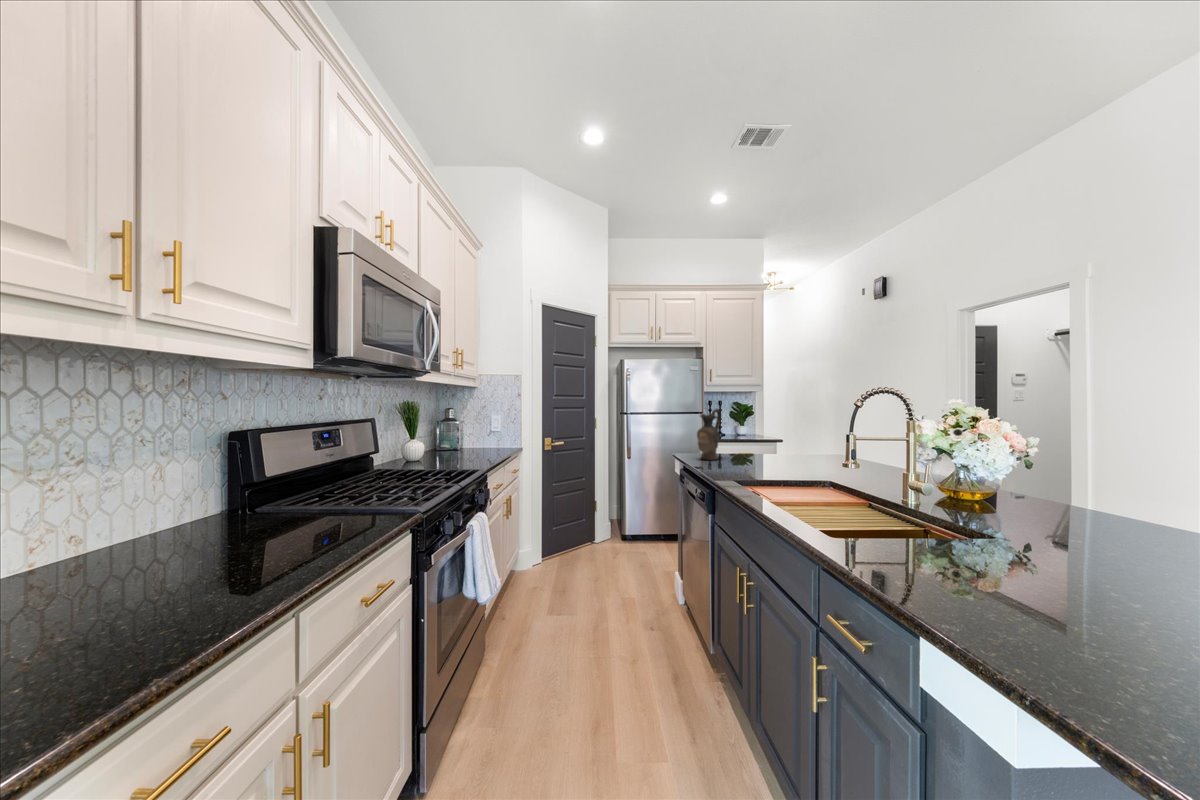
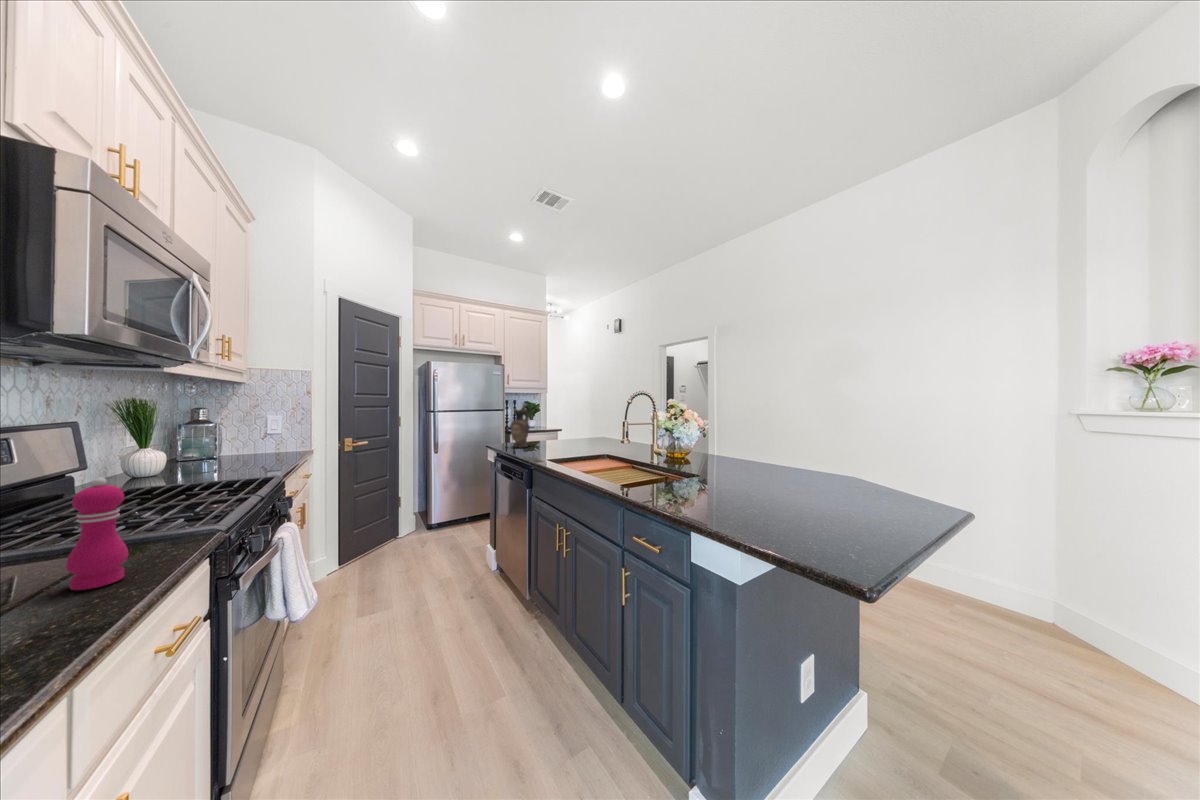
pepper mill: none [325,463,357,543] -> present [66,477,128,590]

